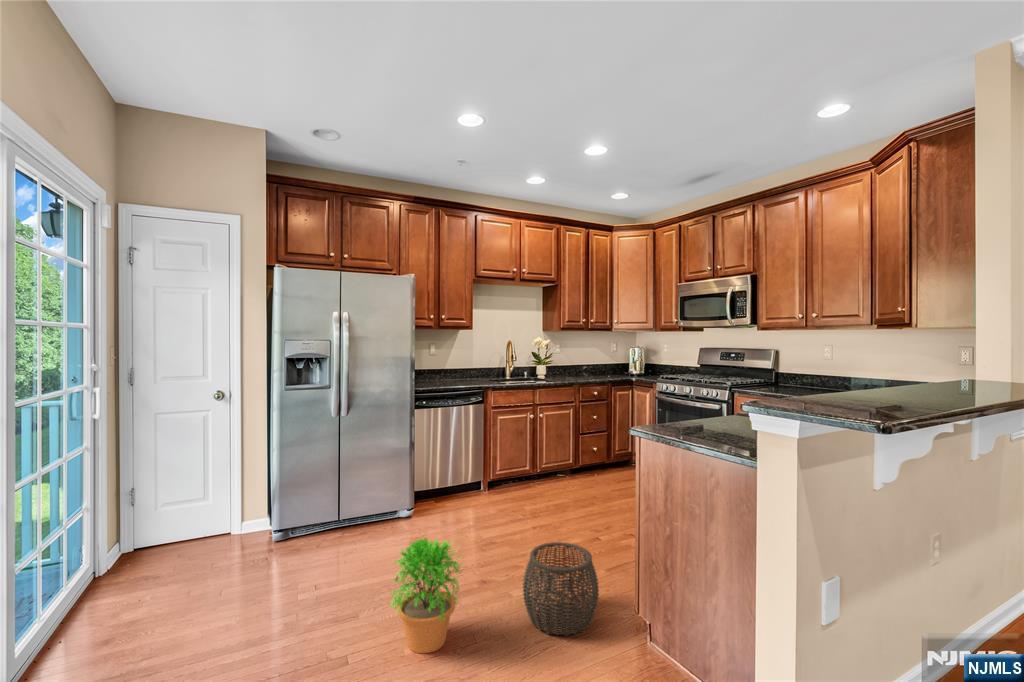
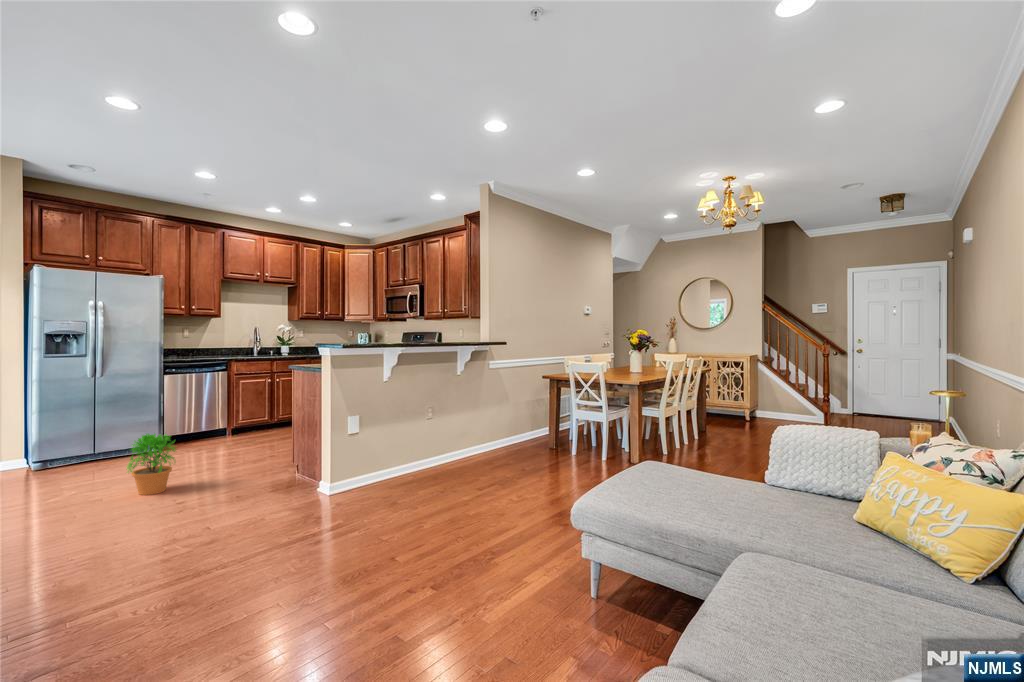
woven basket: present [523,542,599,636] -> none [220,438,269,482]

